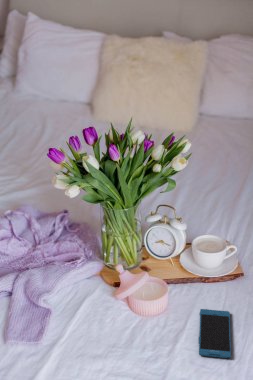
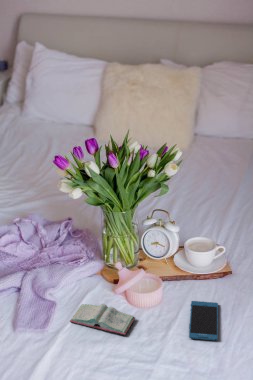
book: none [66,313,139,351] -> present [70,304,135,335]

